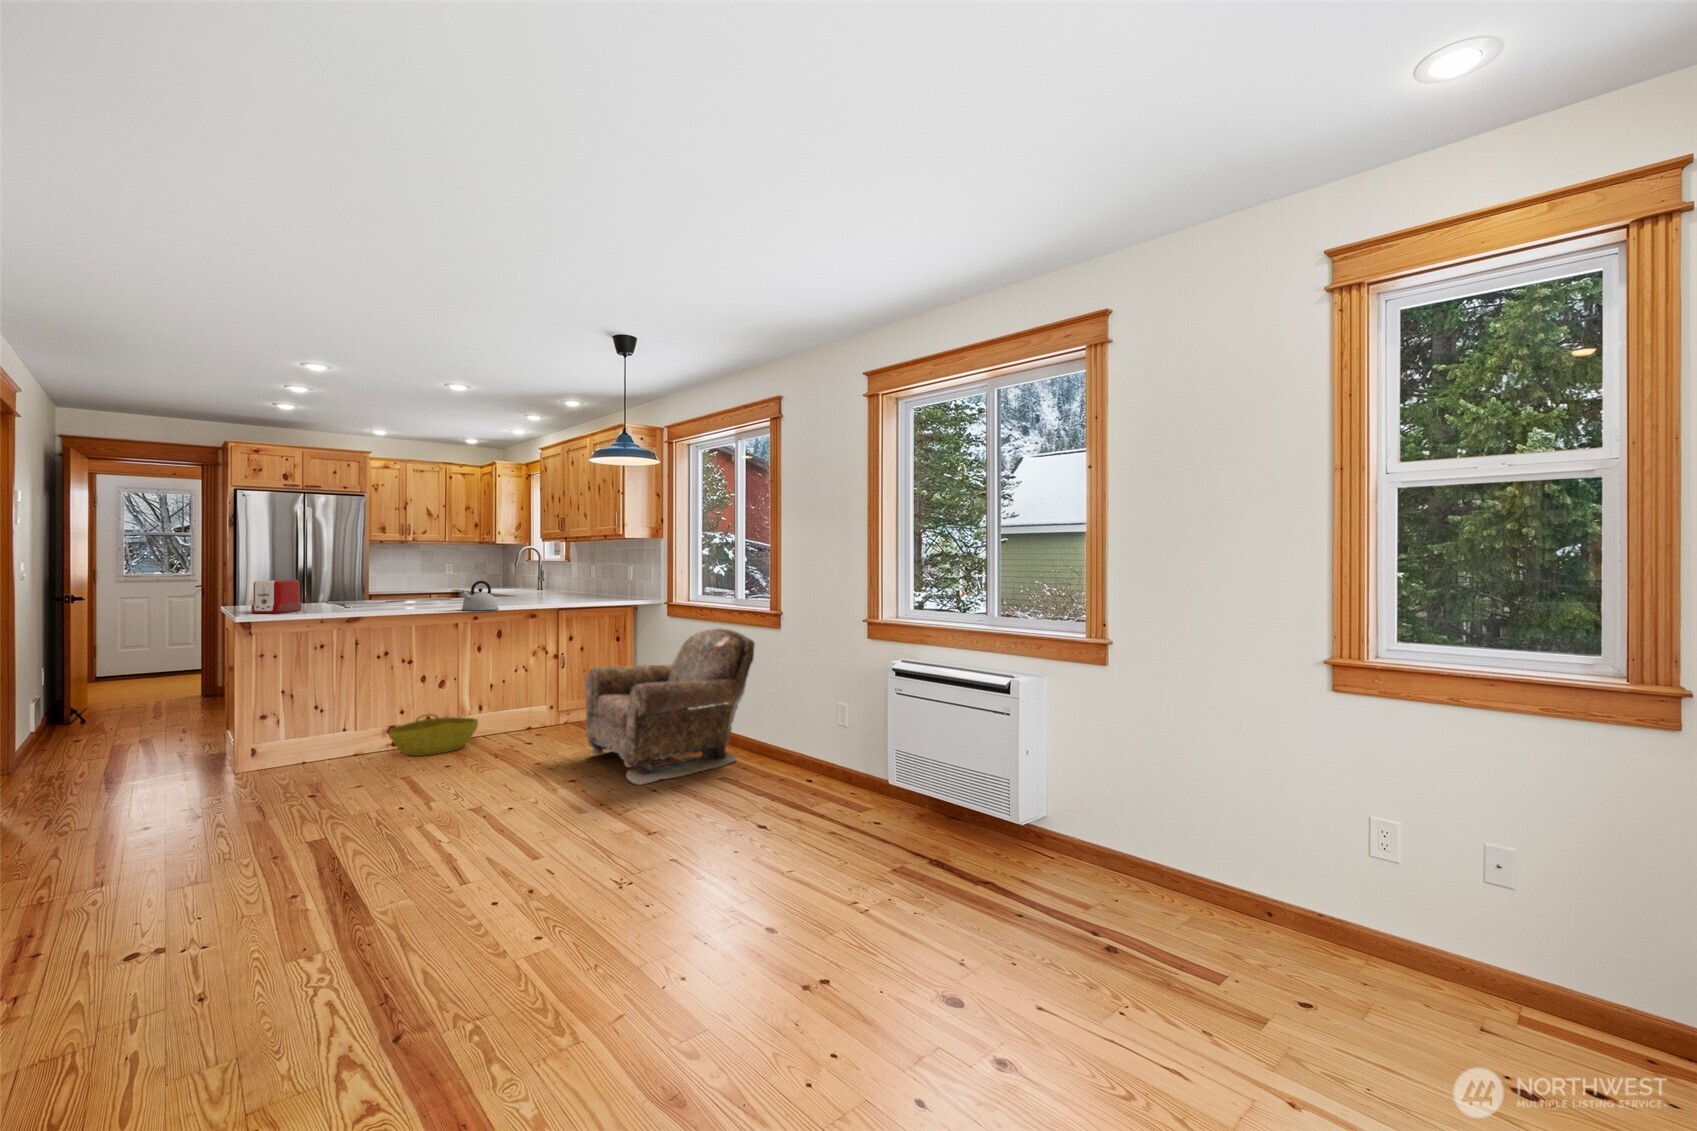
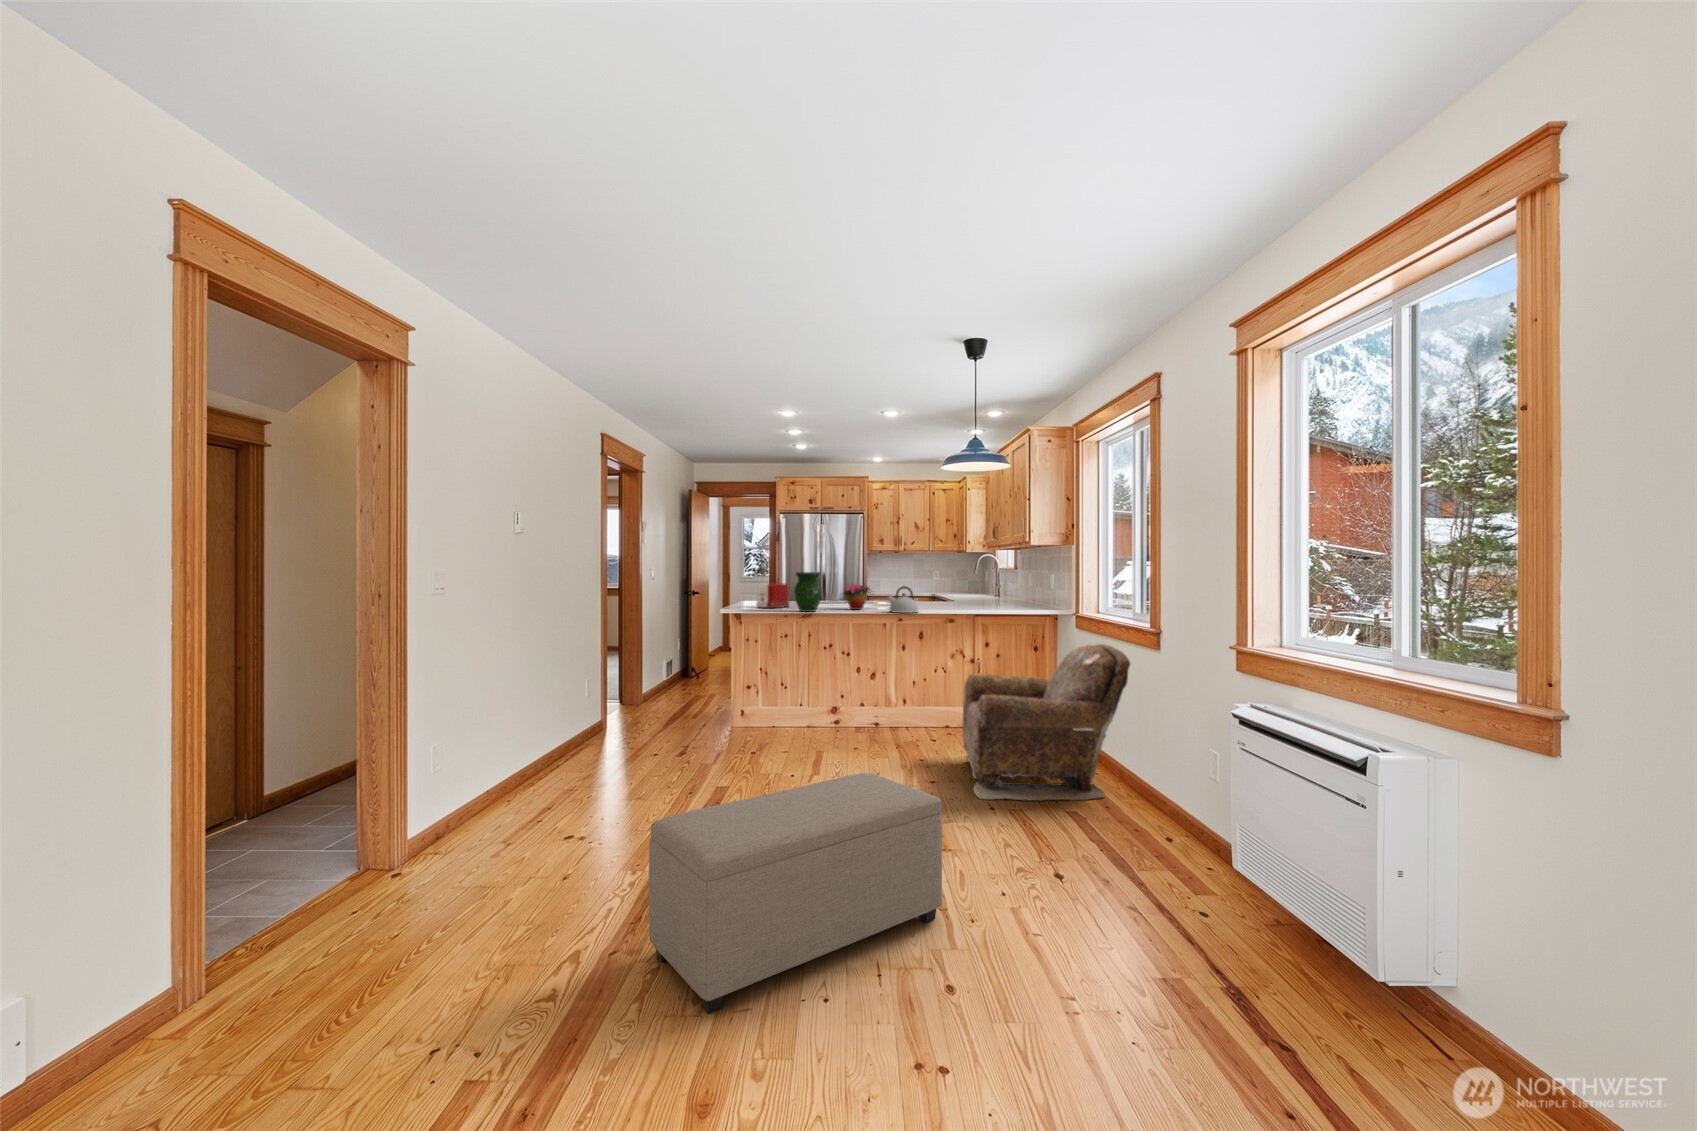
vase: none [329,565,370,615] -> present [794,572,821,612]
flower arrangement: none [384,579,438,610] -> present [844,584,871,610]
basket: present [389,714,478,756] -> none [828,699,896,734]
ottoman: none [452,768,711,1032] -> present [649,773,942,1014]

